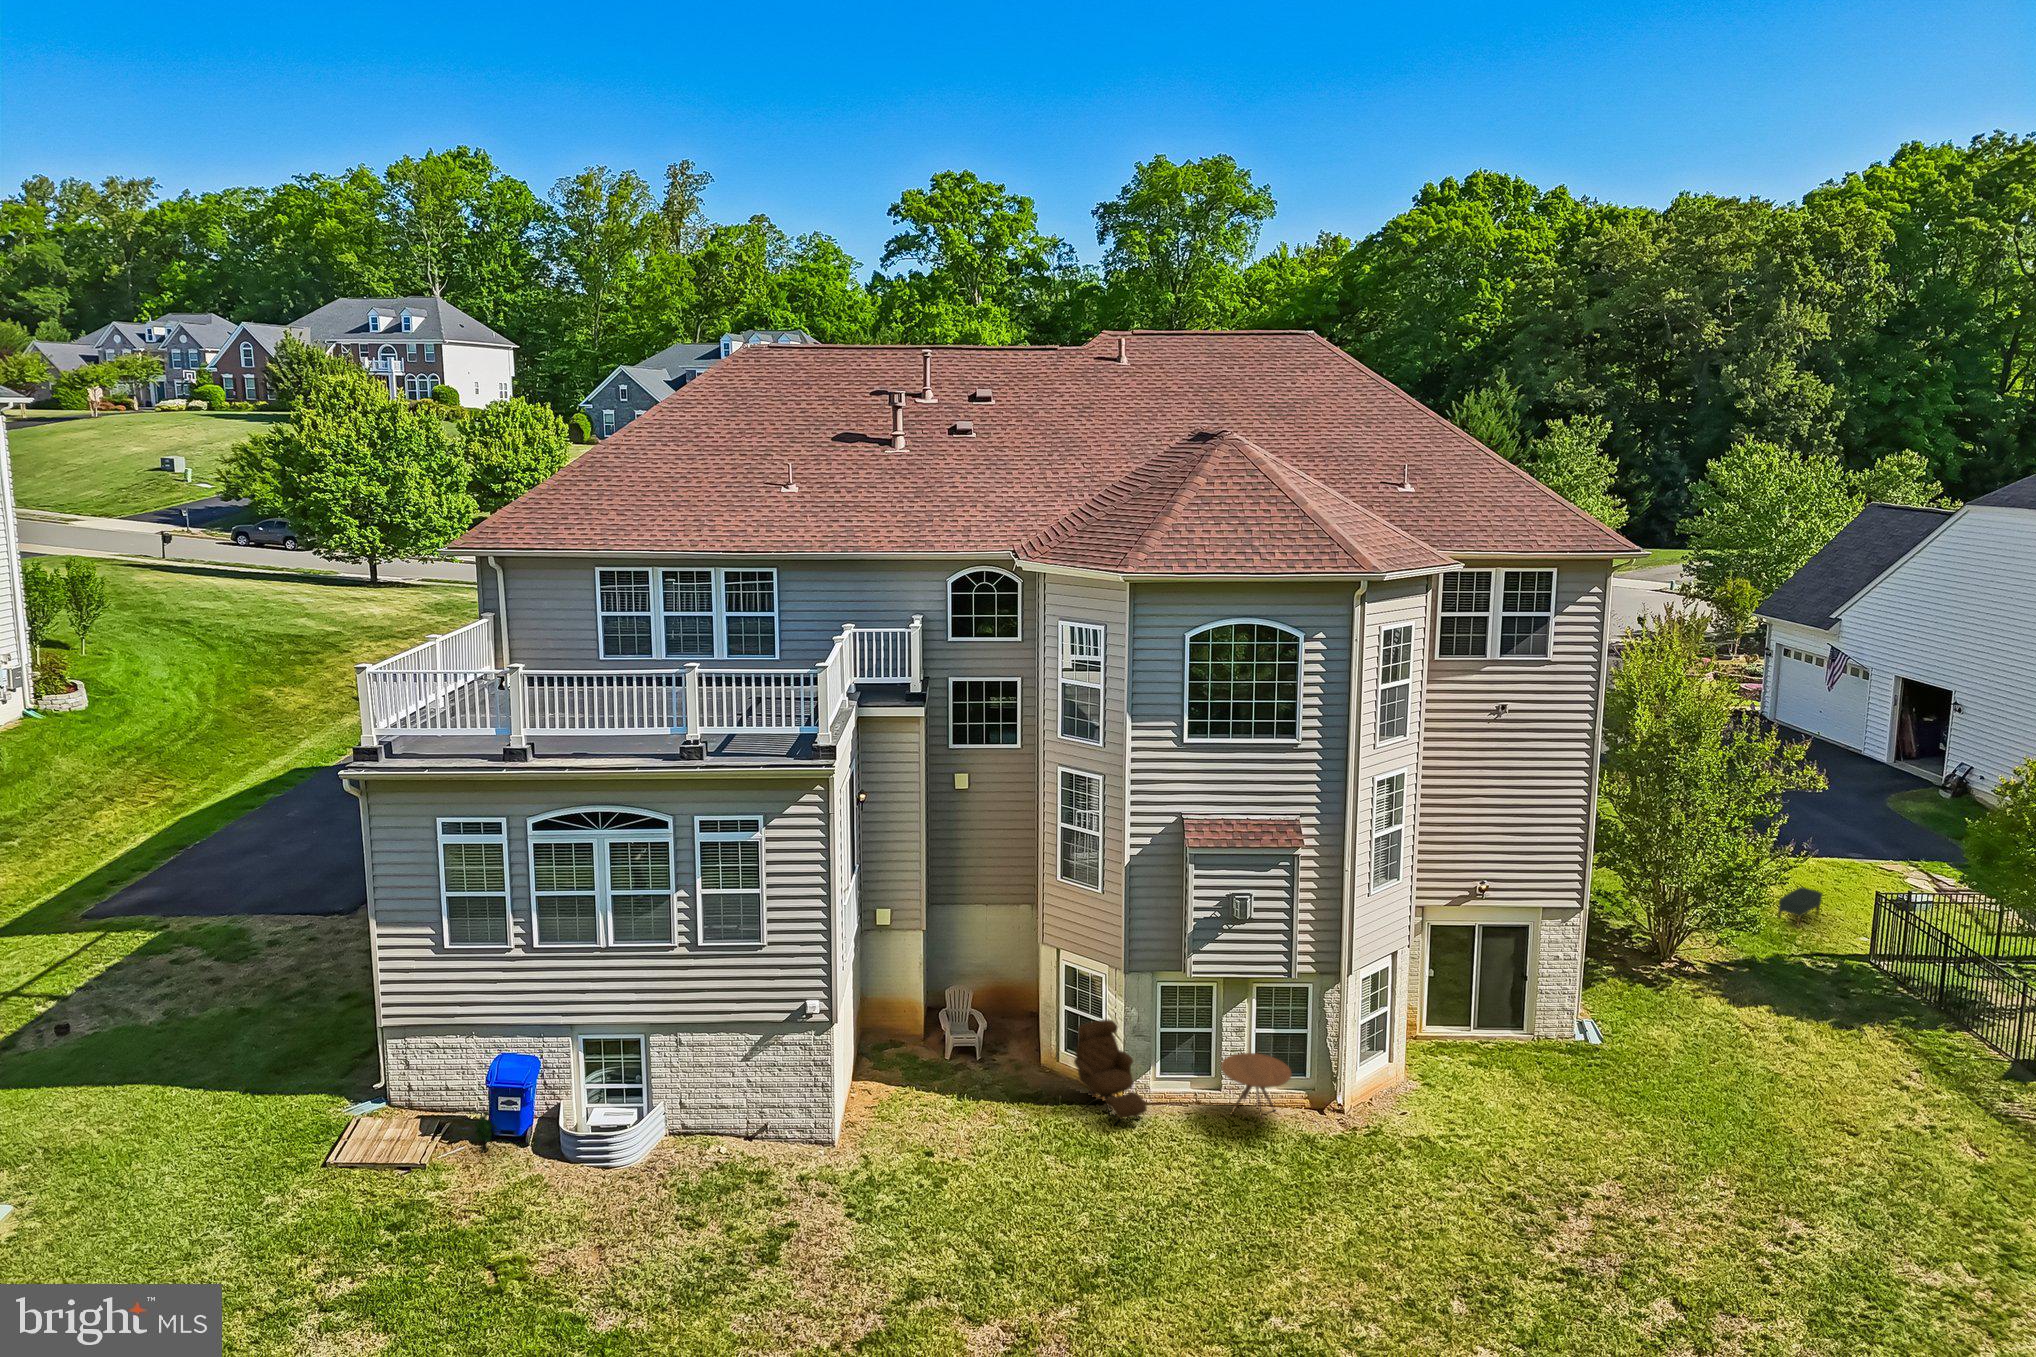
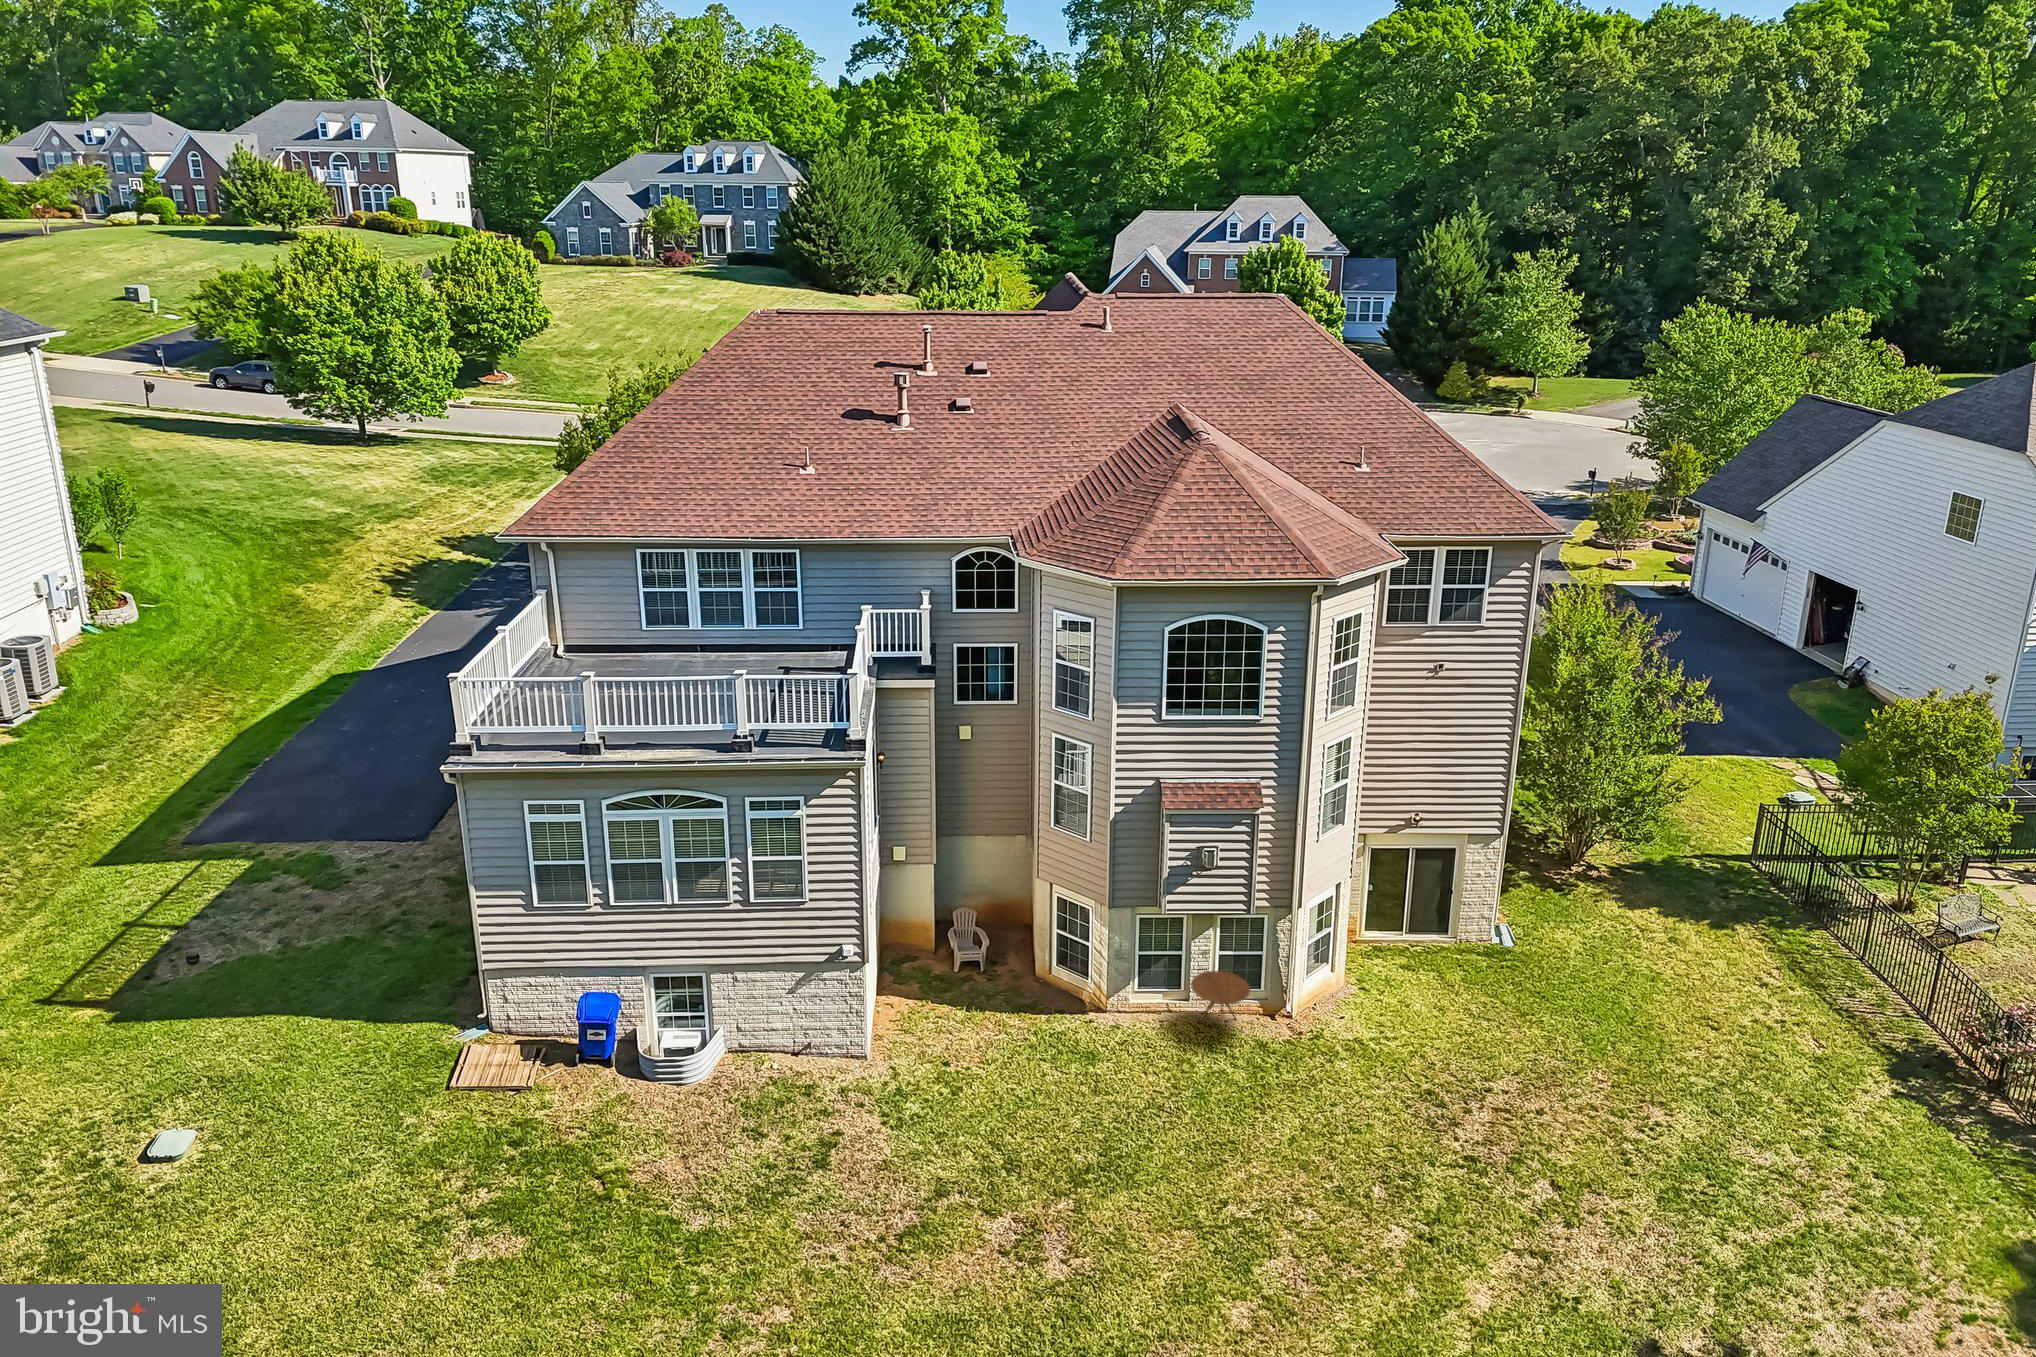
bench: present [1778,887,1823,927] -> none [1678,789,1720,827]
lounge chair: present [1074,1020,1147,1125] -> none [1067,945,1129,1037]
decorative plant: present [474,1112,496,1152] -> none [566,1040,587,1073]

